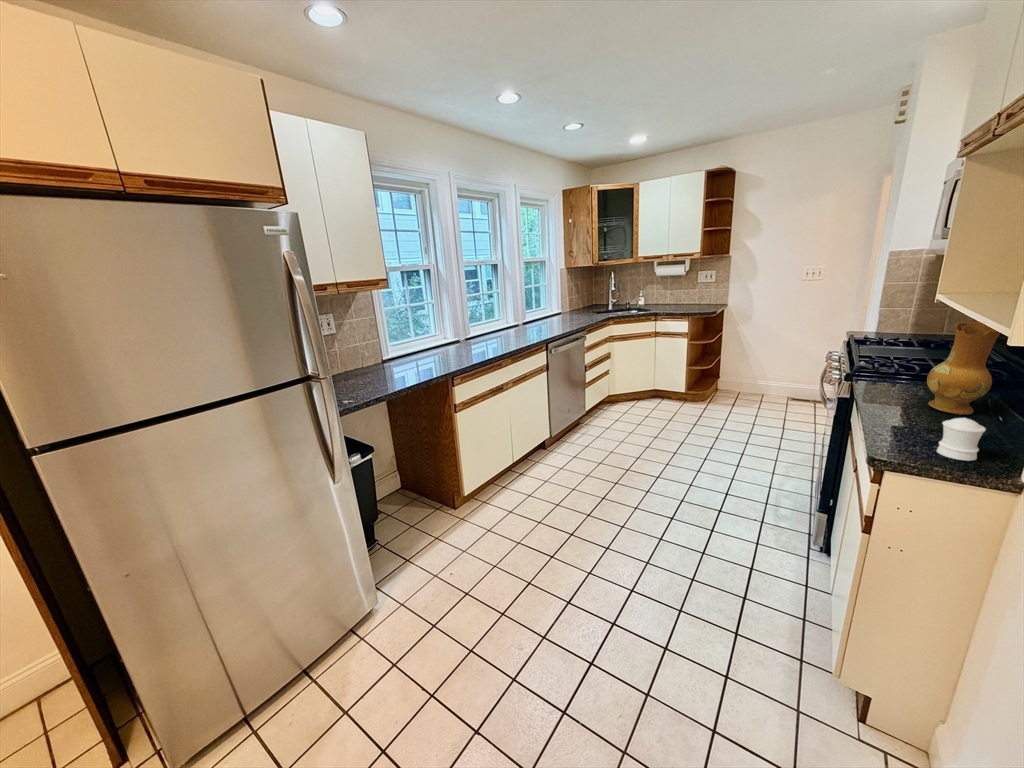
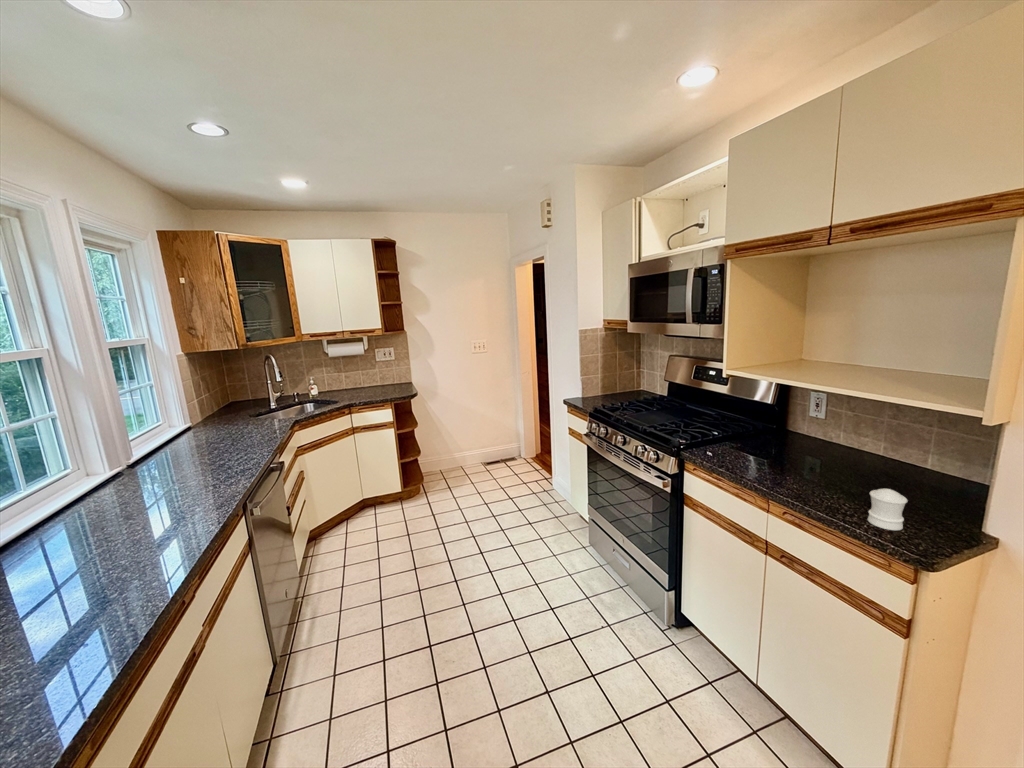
ceramic jug: present [927,322,1000,415] -> none [748,393,796,472]

